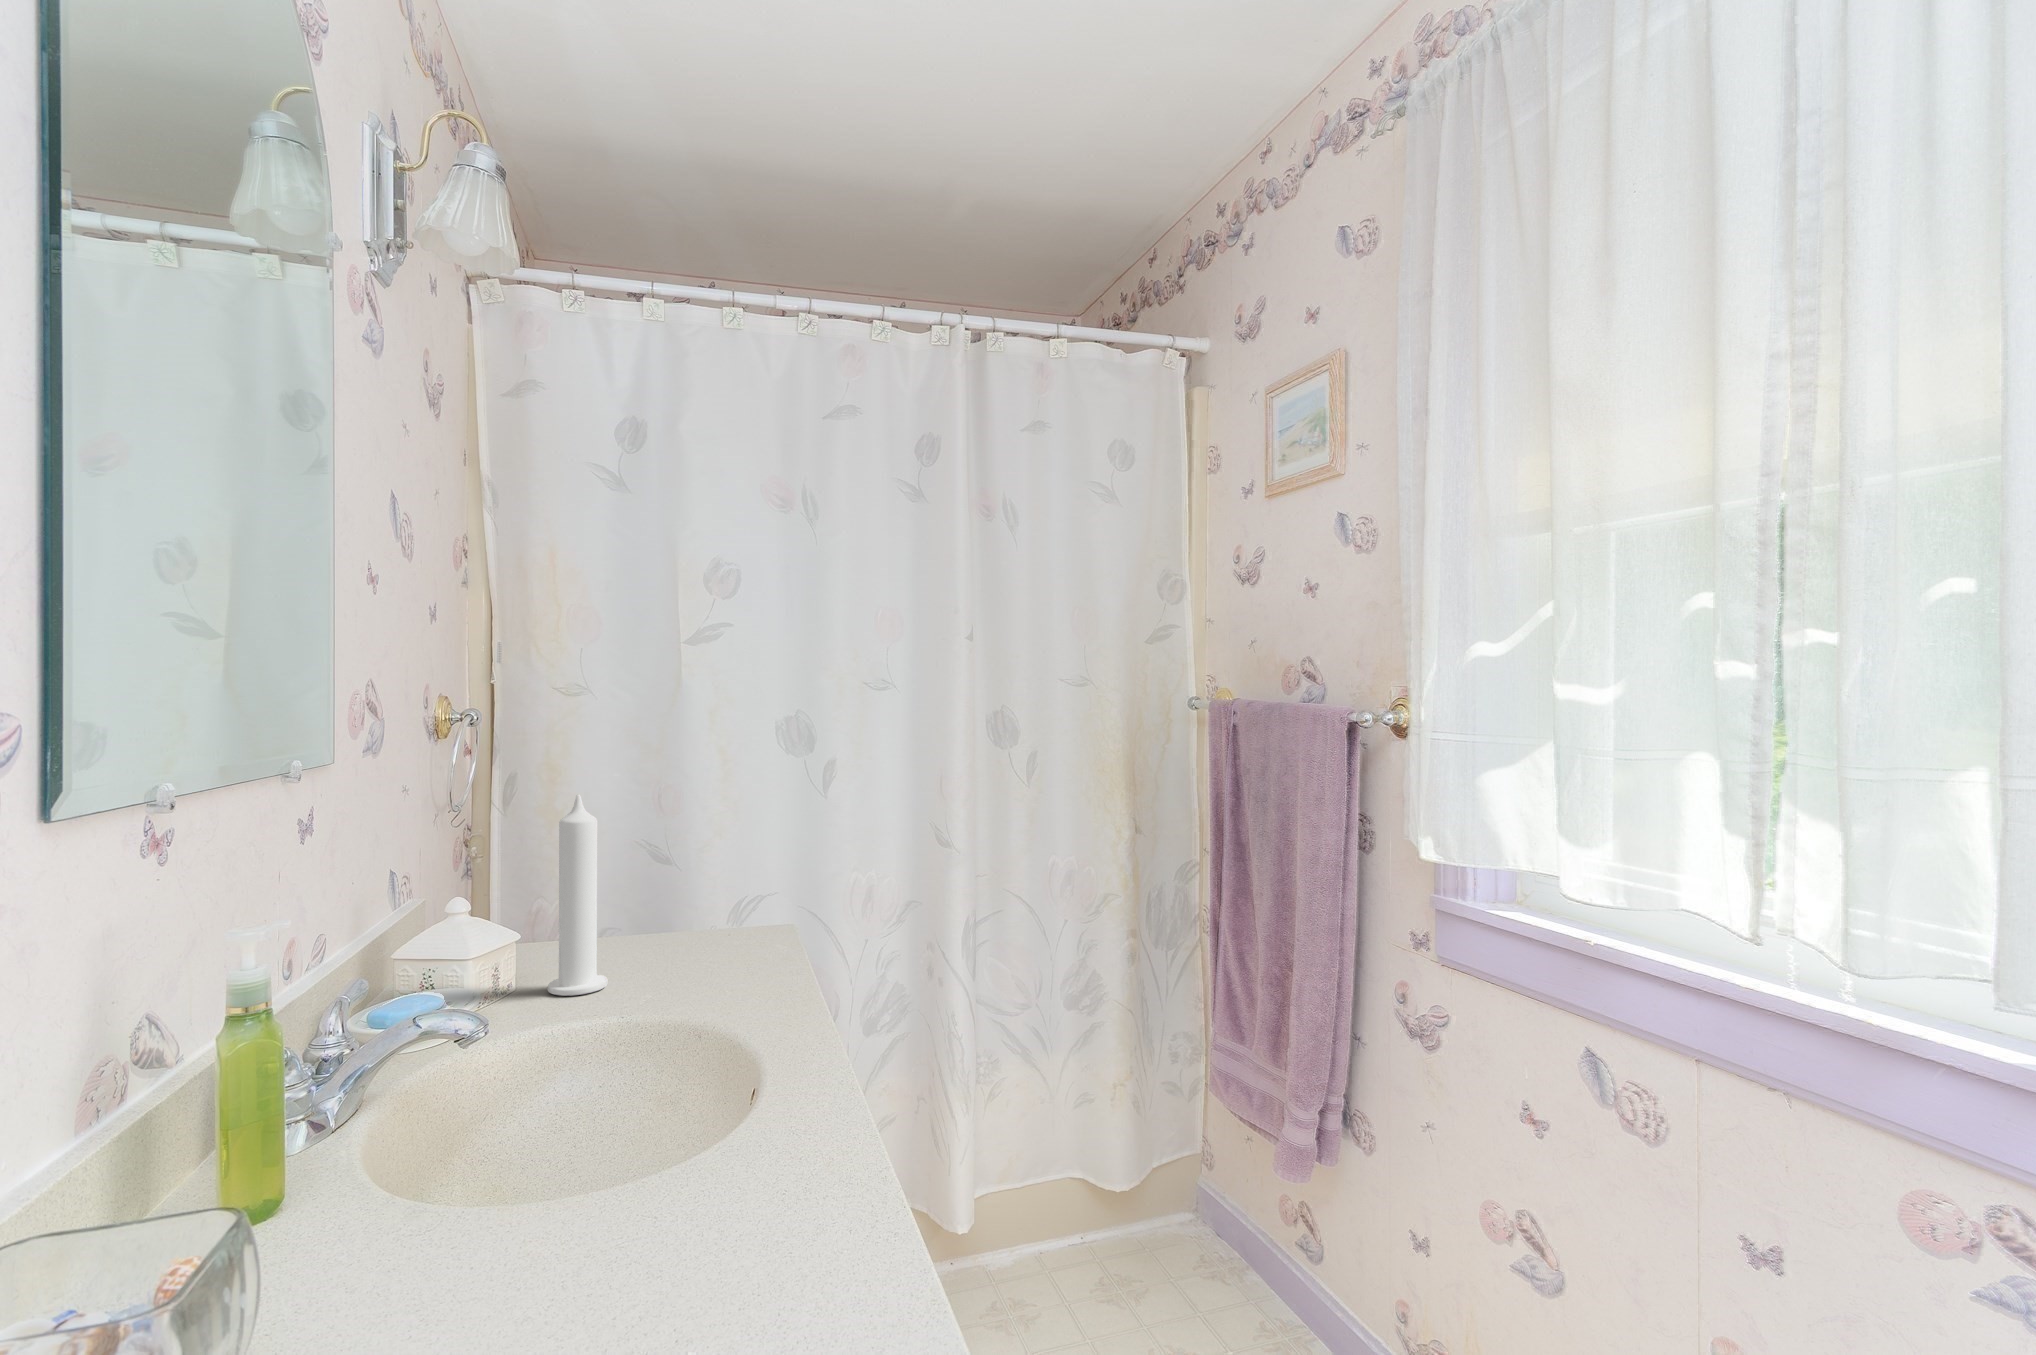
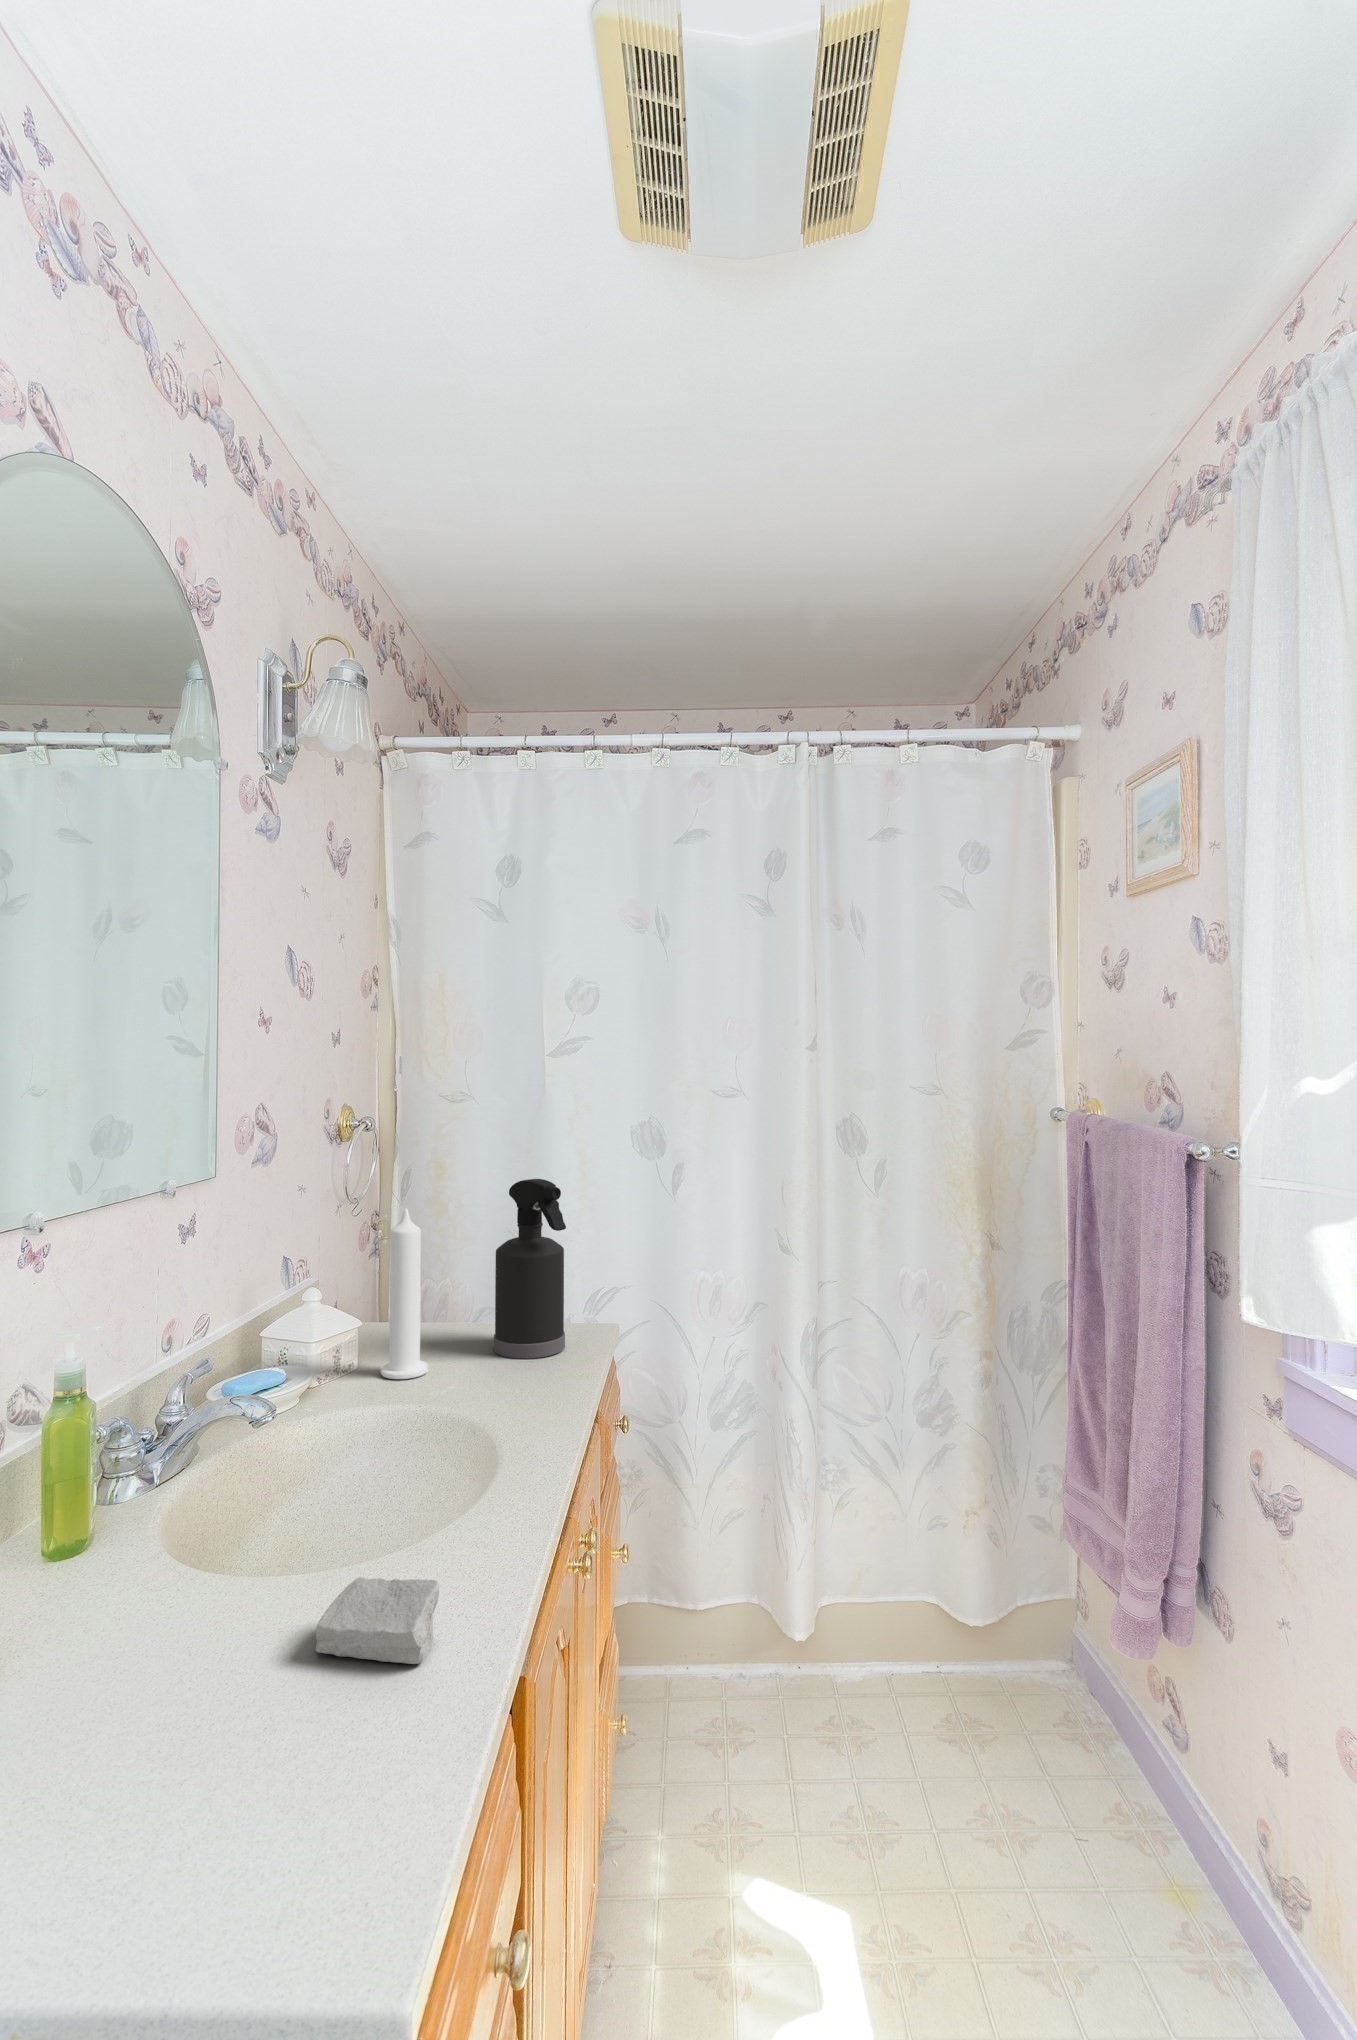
spray bottle: none [668,763,759,963] -> present [493,1179,566,1359]
soap bar: none [695,1162,843,1268] -> present [316,1577,439,1664]

